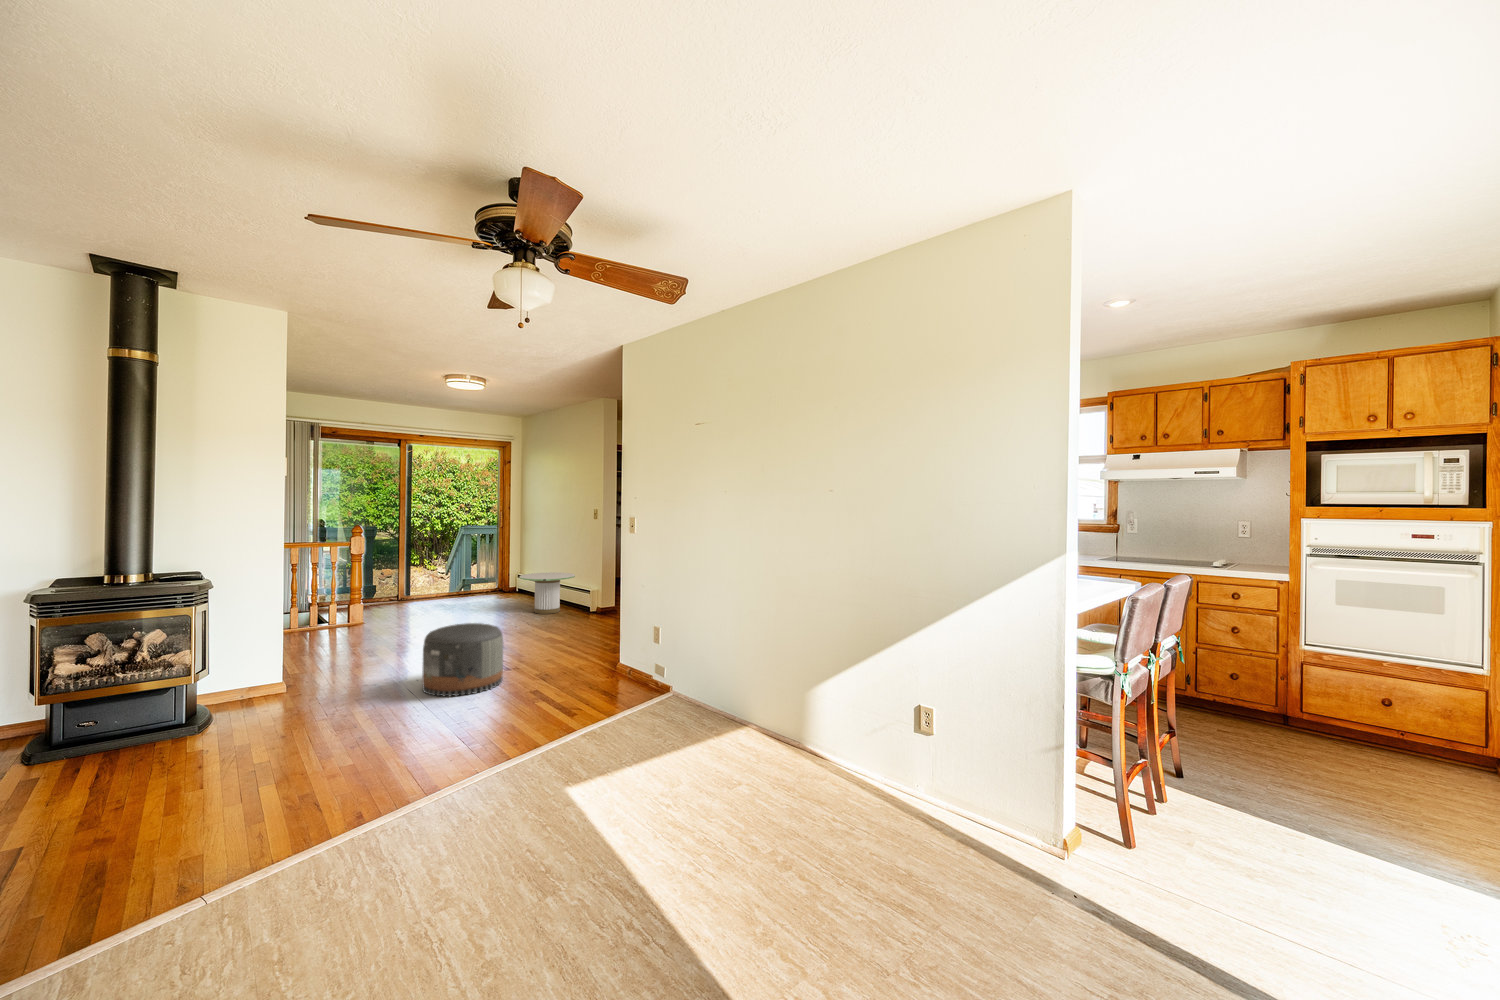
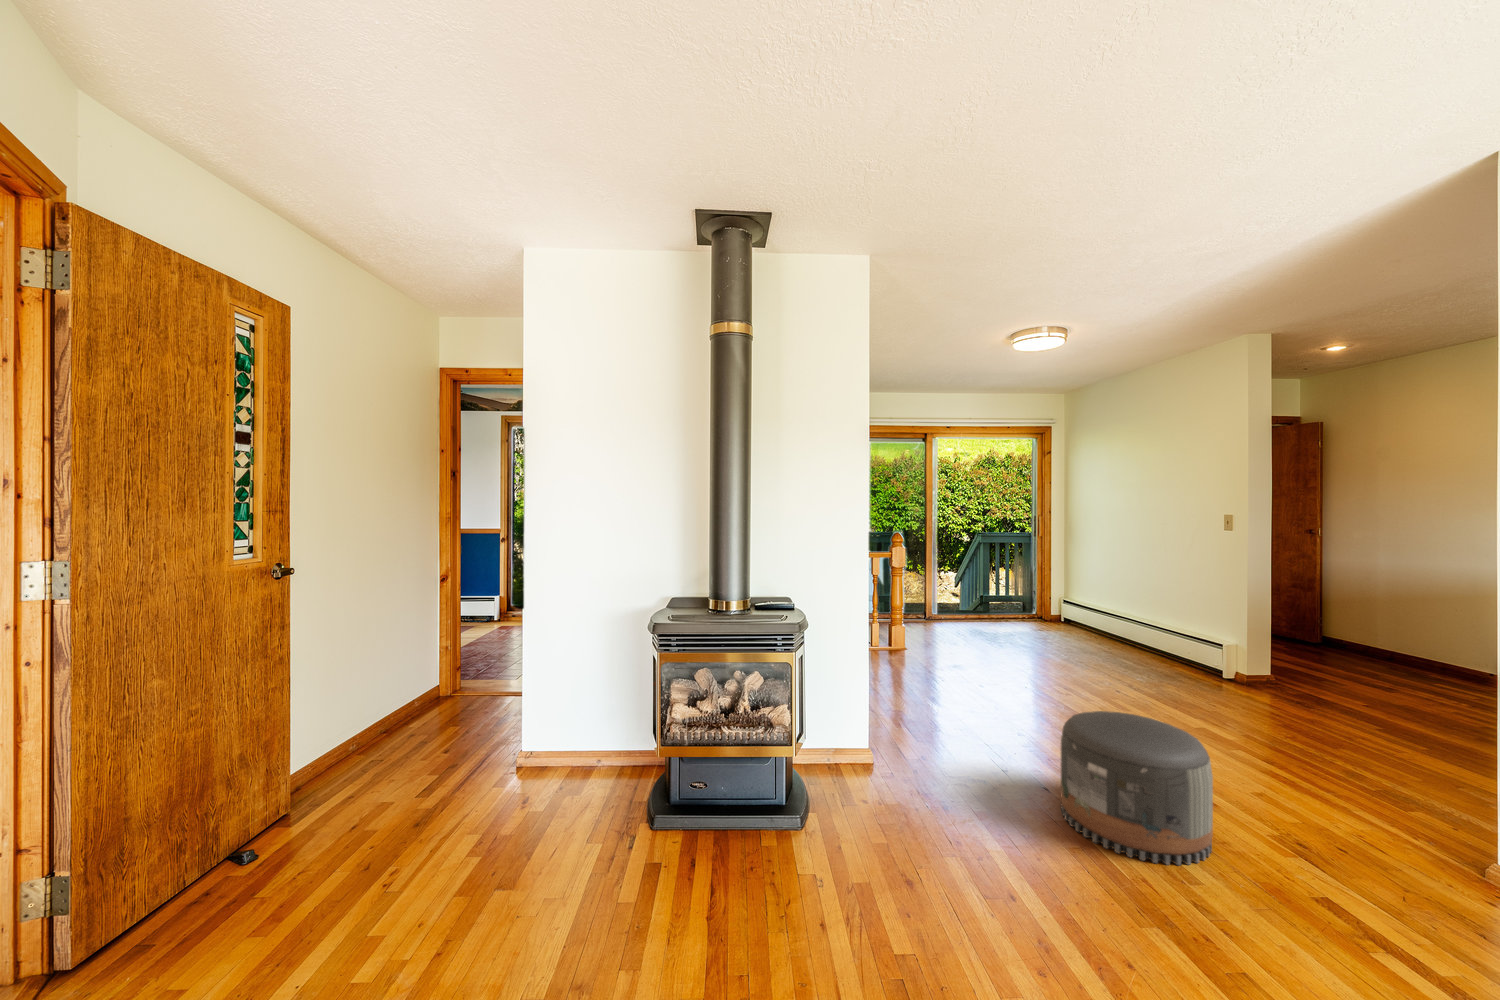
side table: present [520,572,575,614] -> none [1097,606,1191,672]

